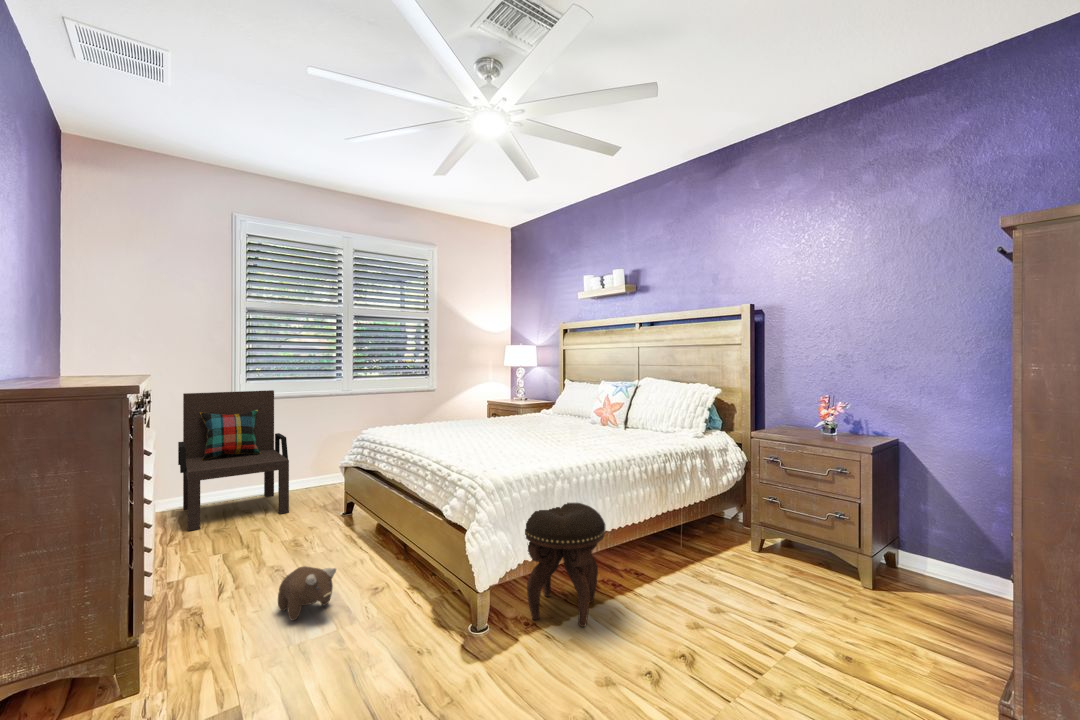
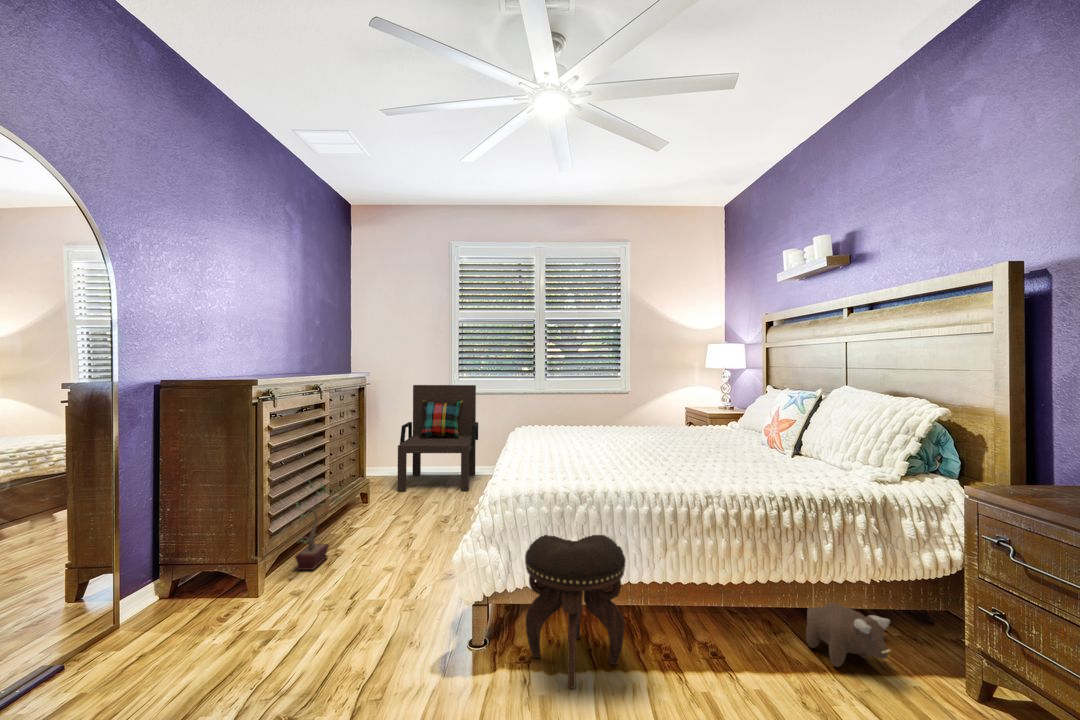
potted plant: none [164,523,210,646] -> present [295,484,344,570]
plush toy: present [278,566,336,621] -> present [806,603,891,667]

